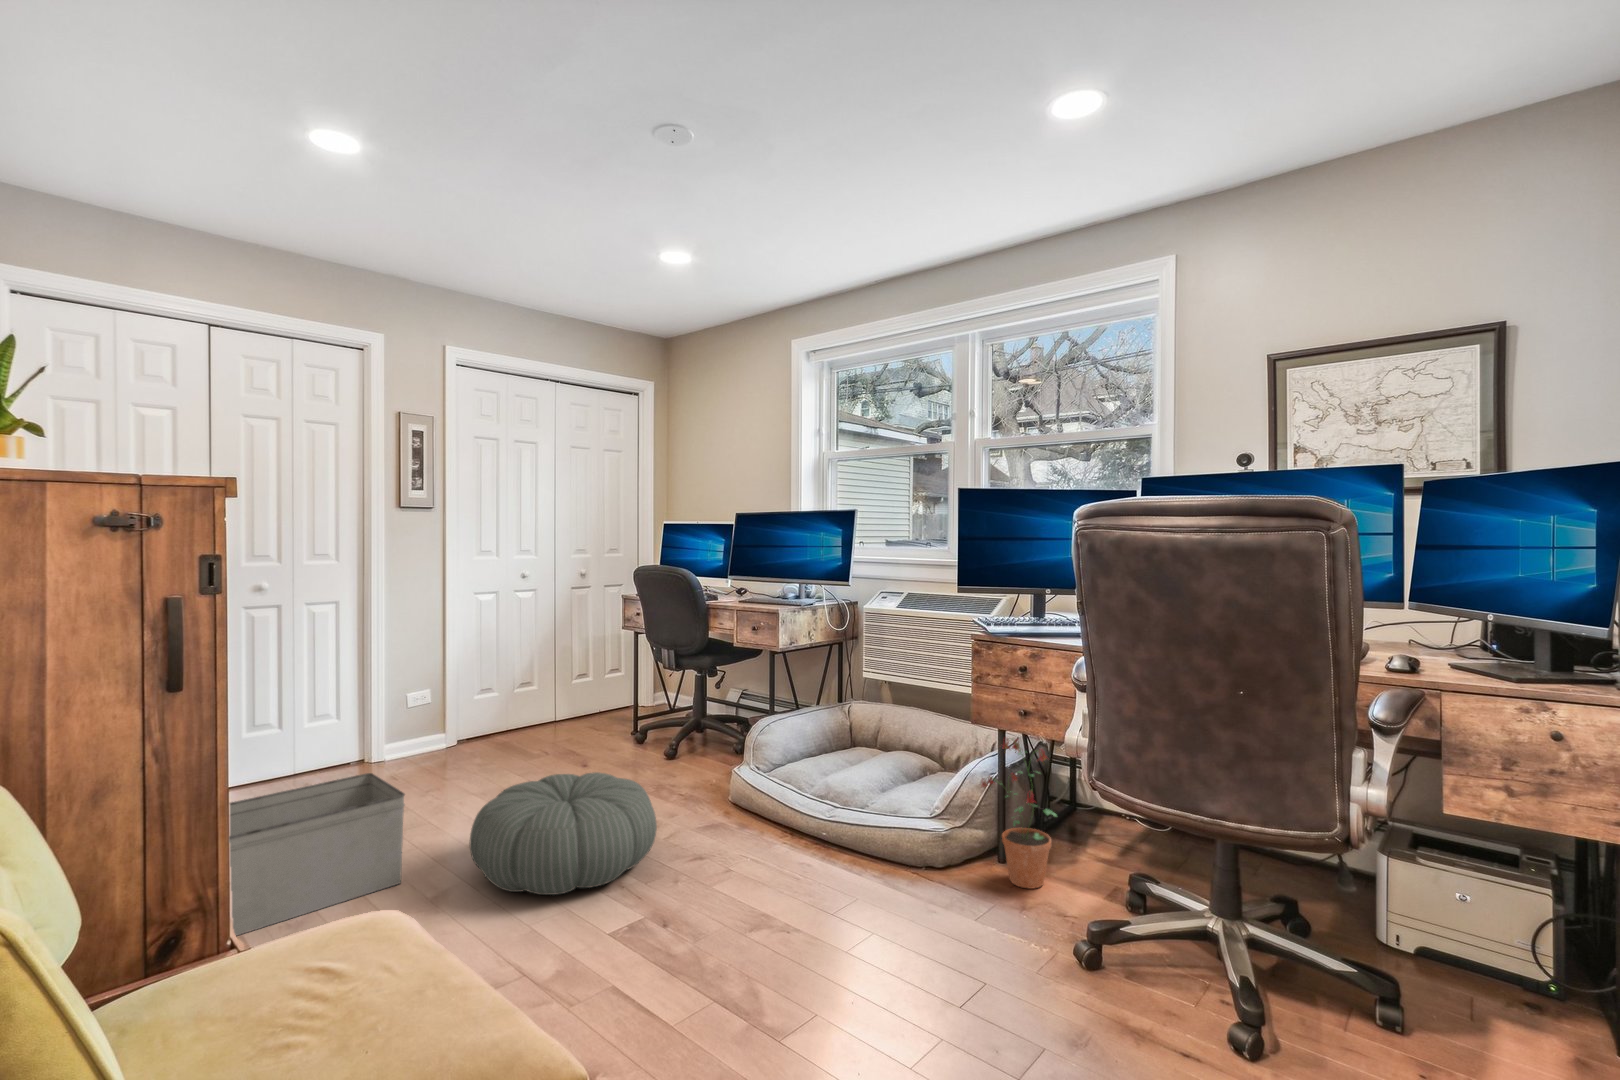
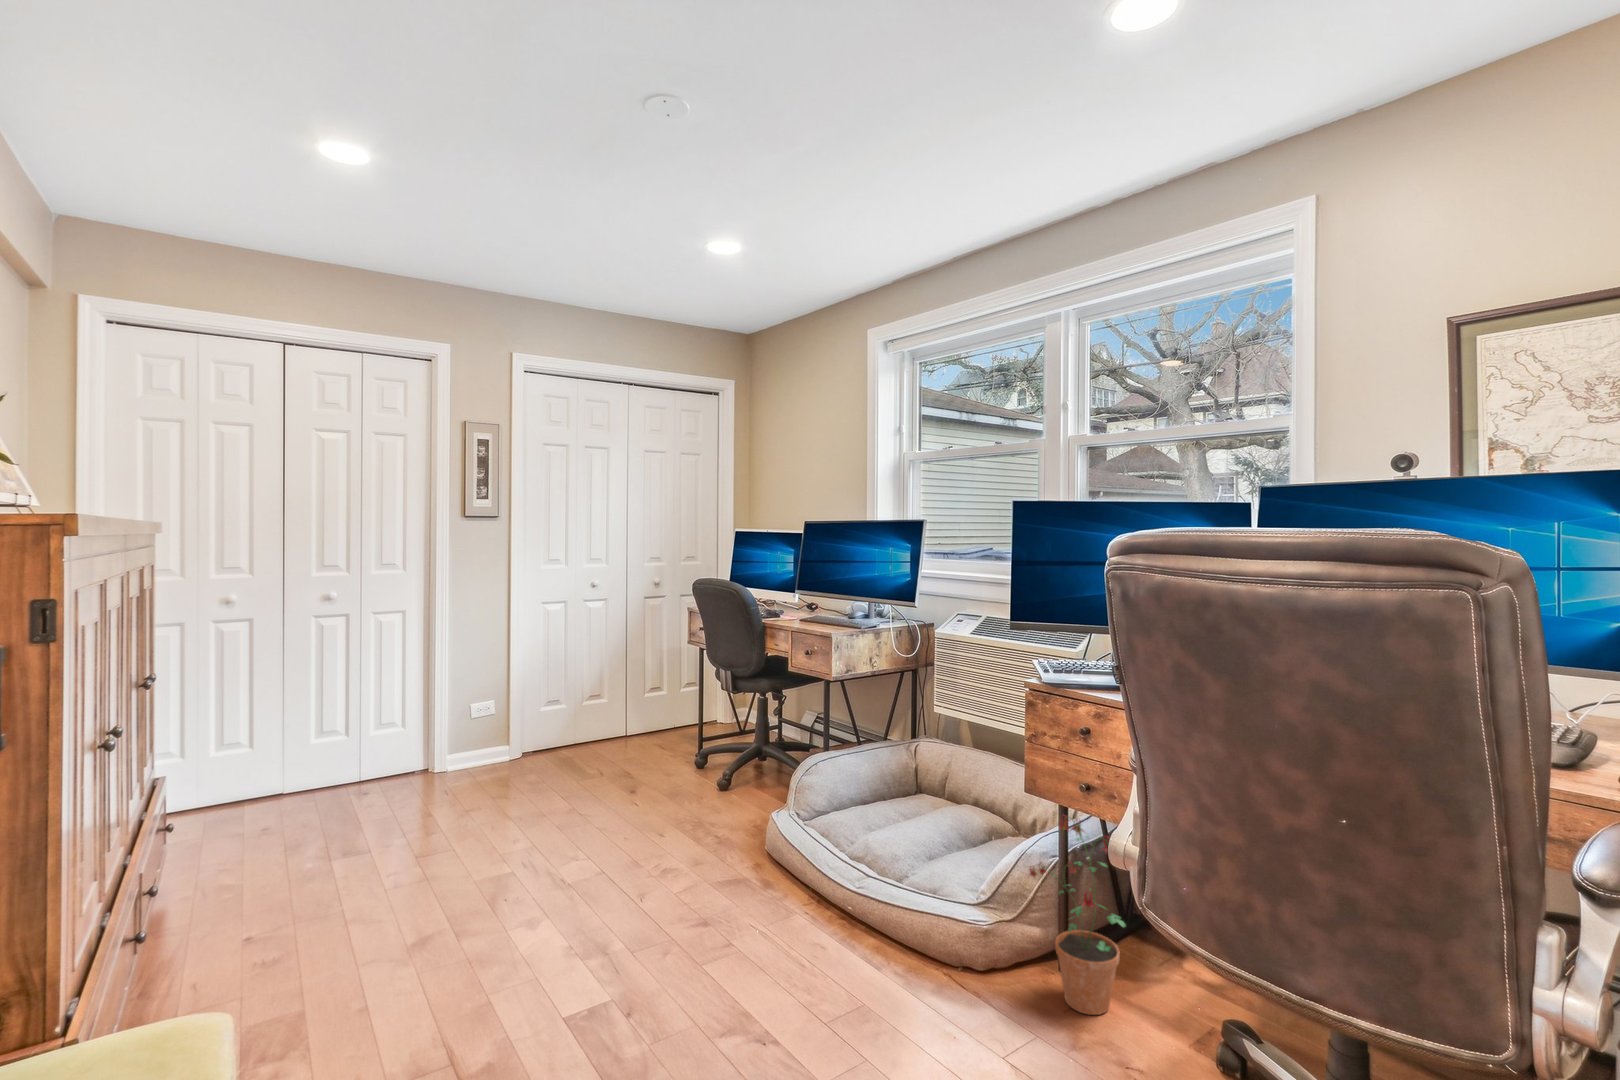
pouf: present [470,772,657,895] -> none [456,812,659,956]
storage bin: present [229,773,405,936] -> none [163,799,395,981]

